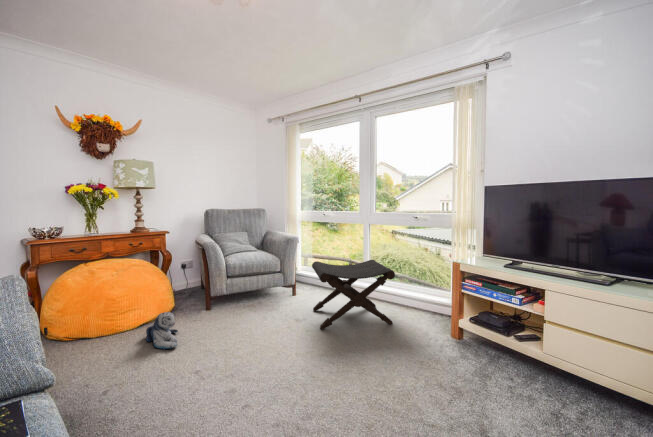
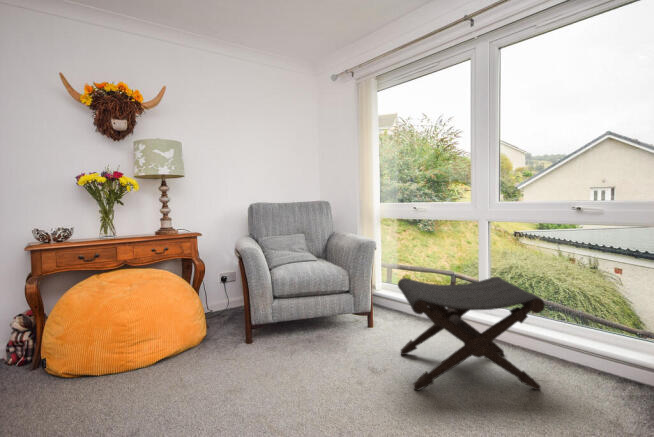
plush toy: present [146,312,178,349] -> none [162,348,205,405]

